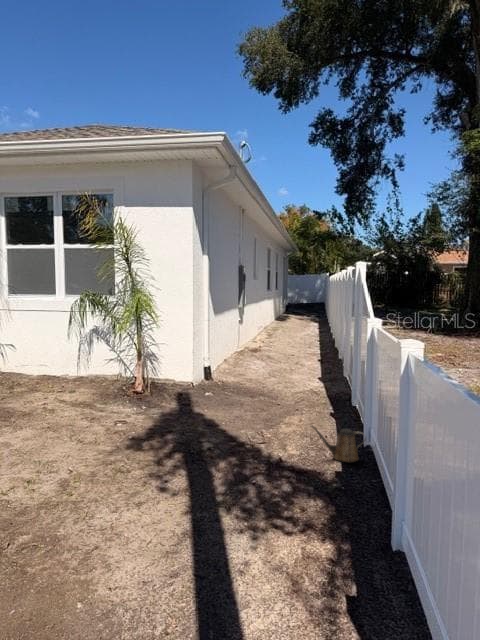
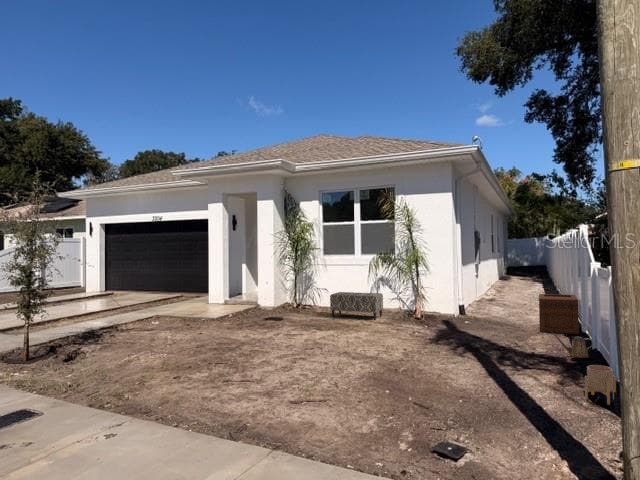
bench: none [11,349,95,392] -> present [330,292,383,320]
wooden crate: none [300,354,350,410] -> present [539,294,579,334]
planter: none [347,520,401,605] -> present [585,365,616,405]

